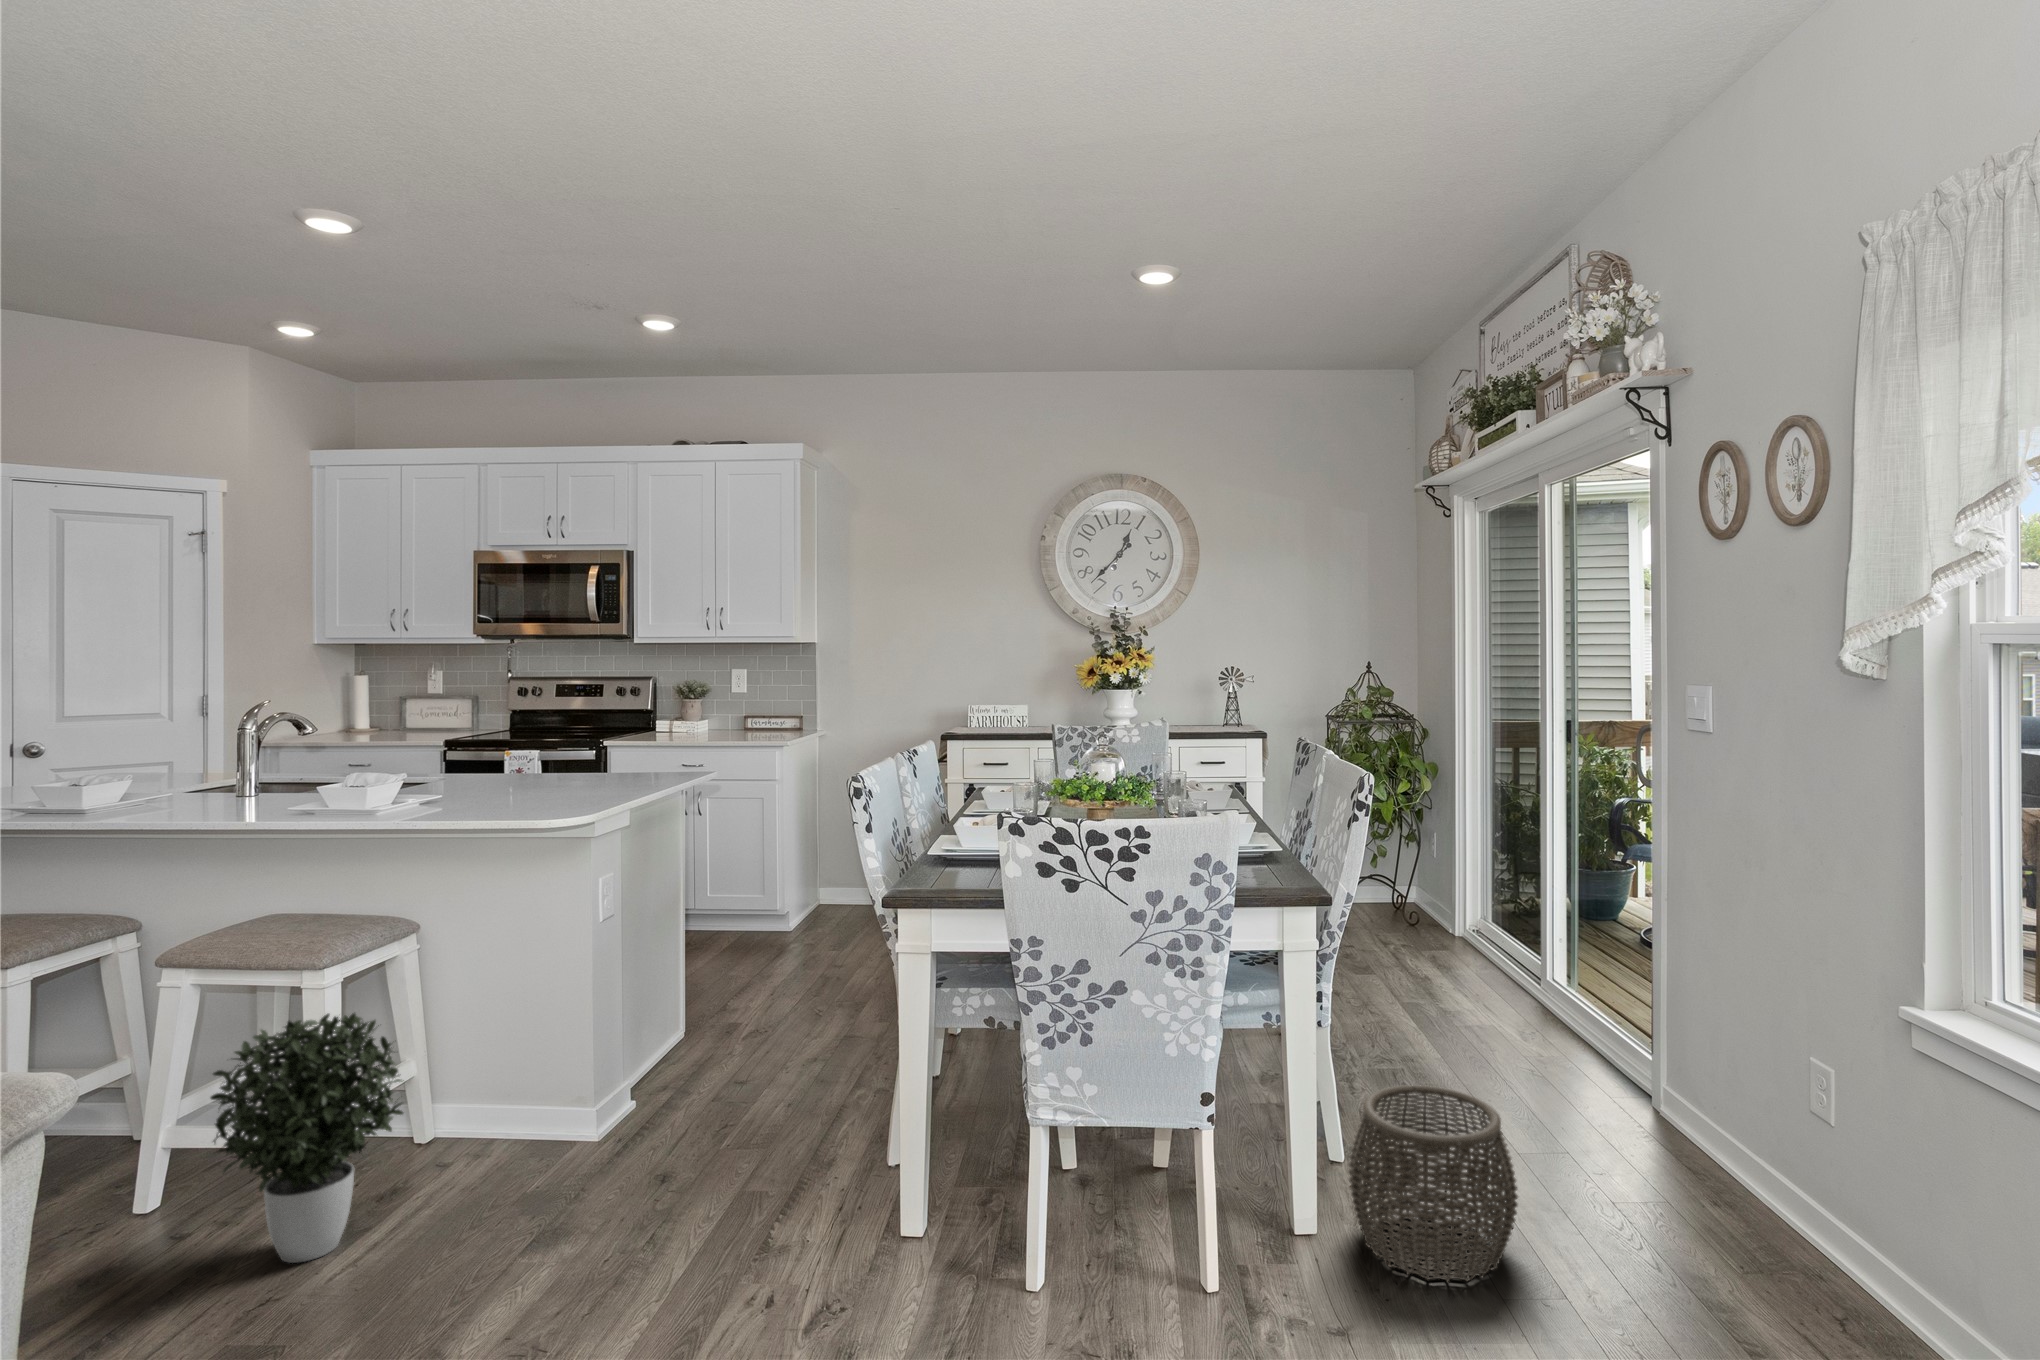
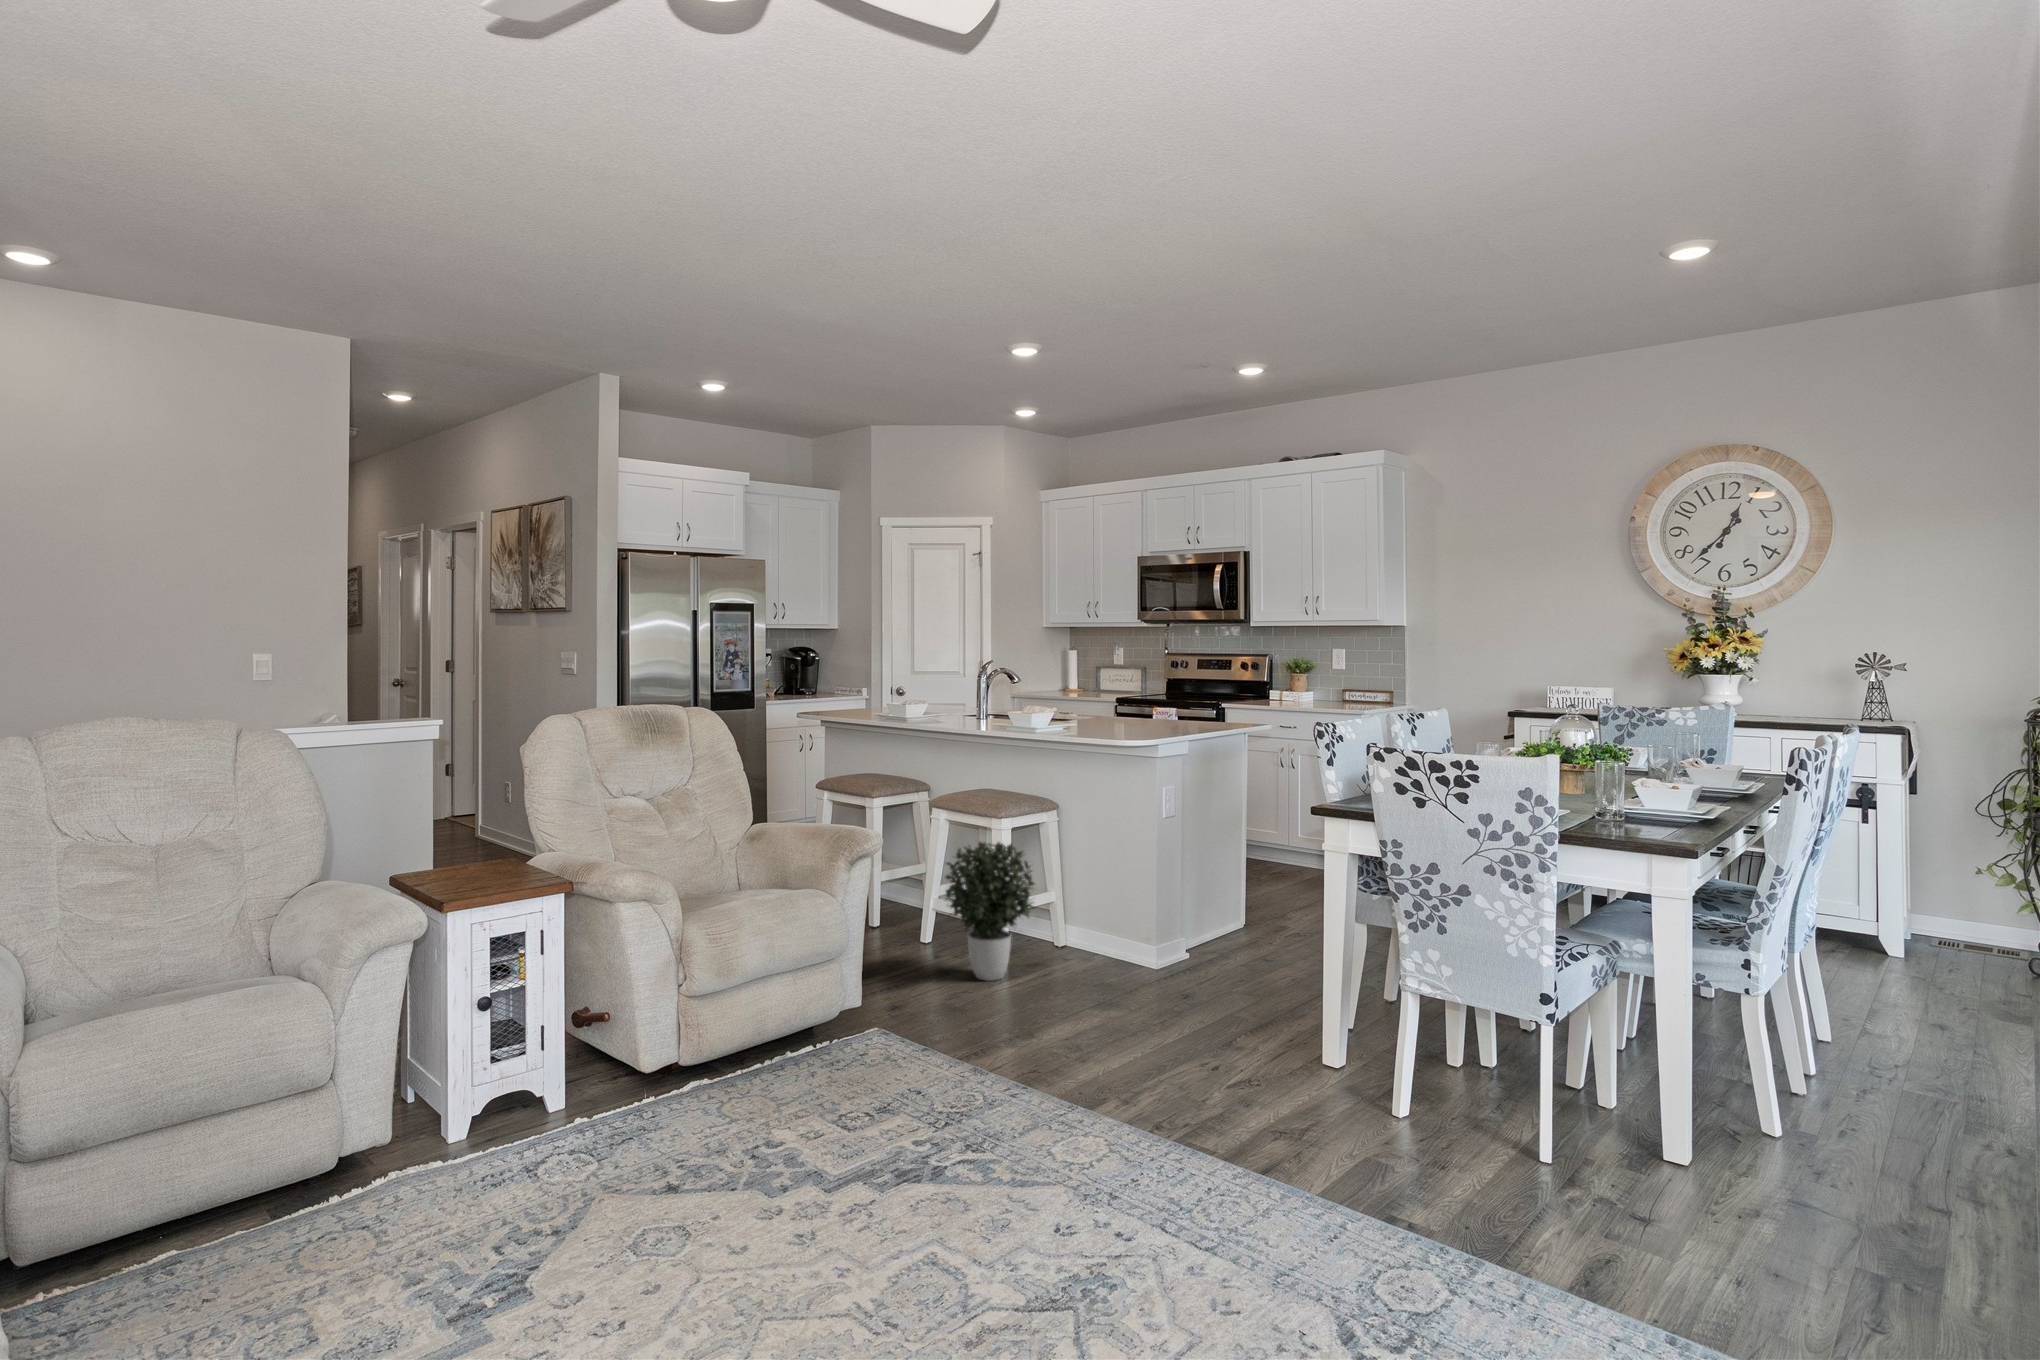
woven basket: present [1348,1085,1518,1282] -> none [1724,1049,1926,1239]

